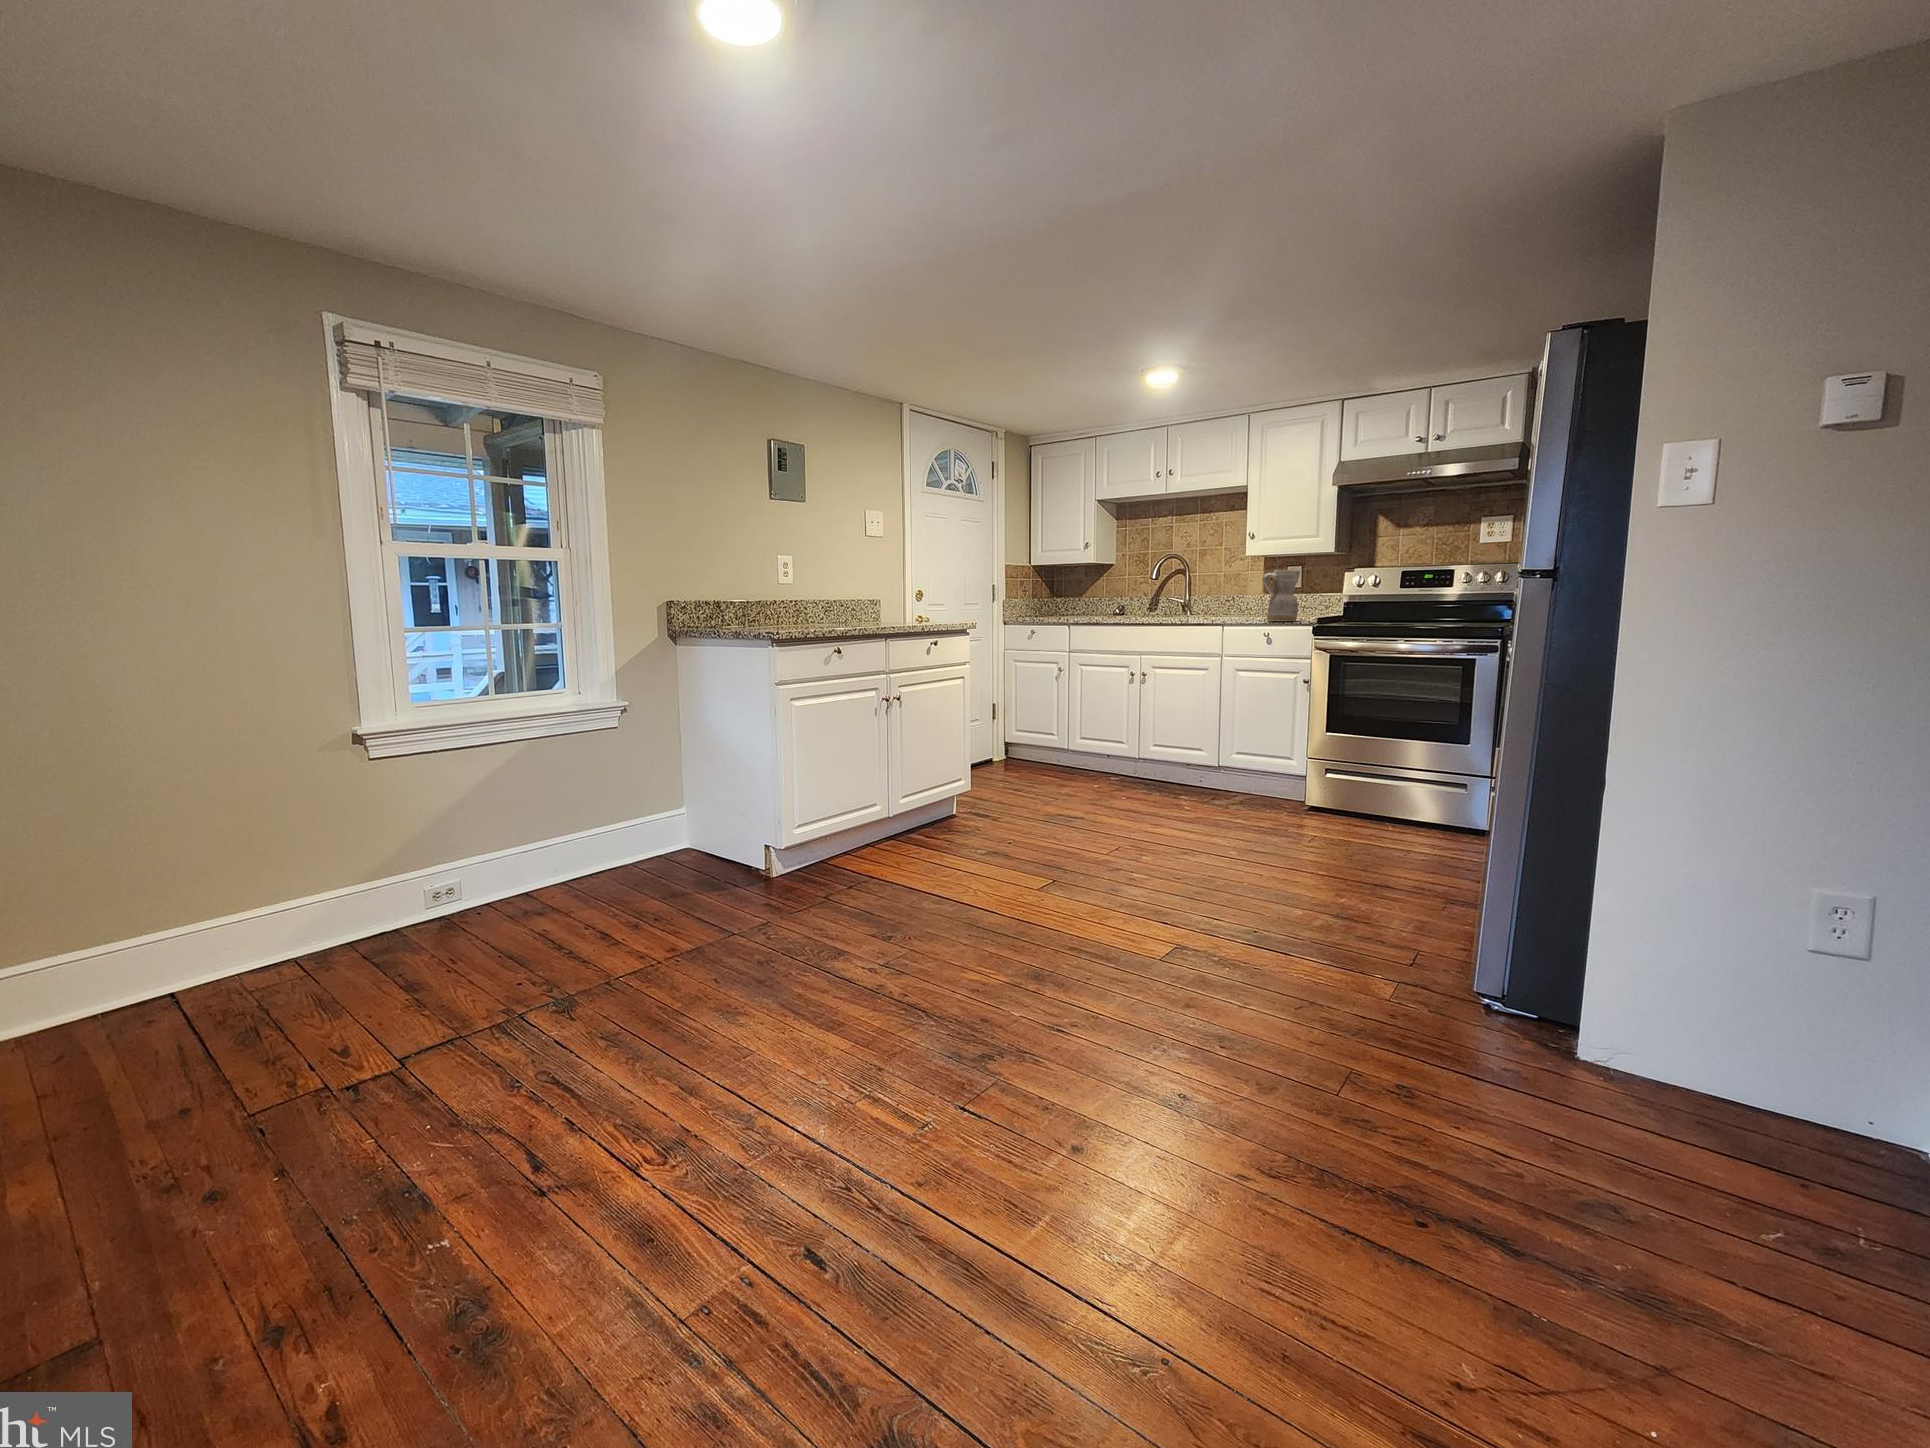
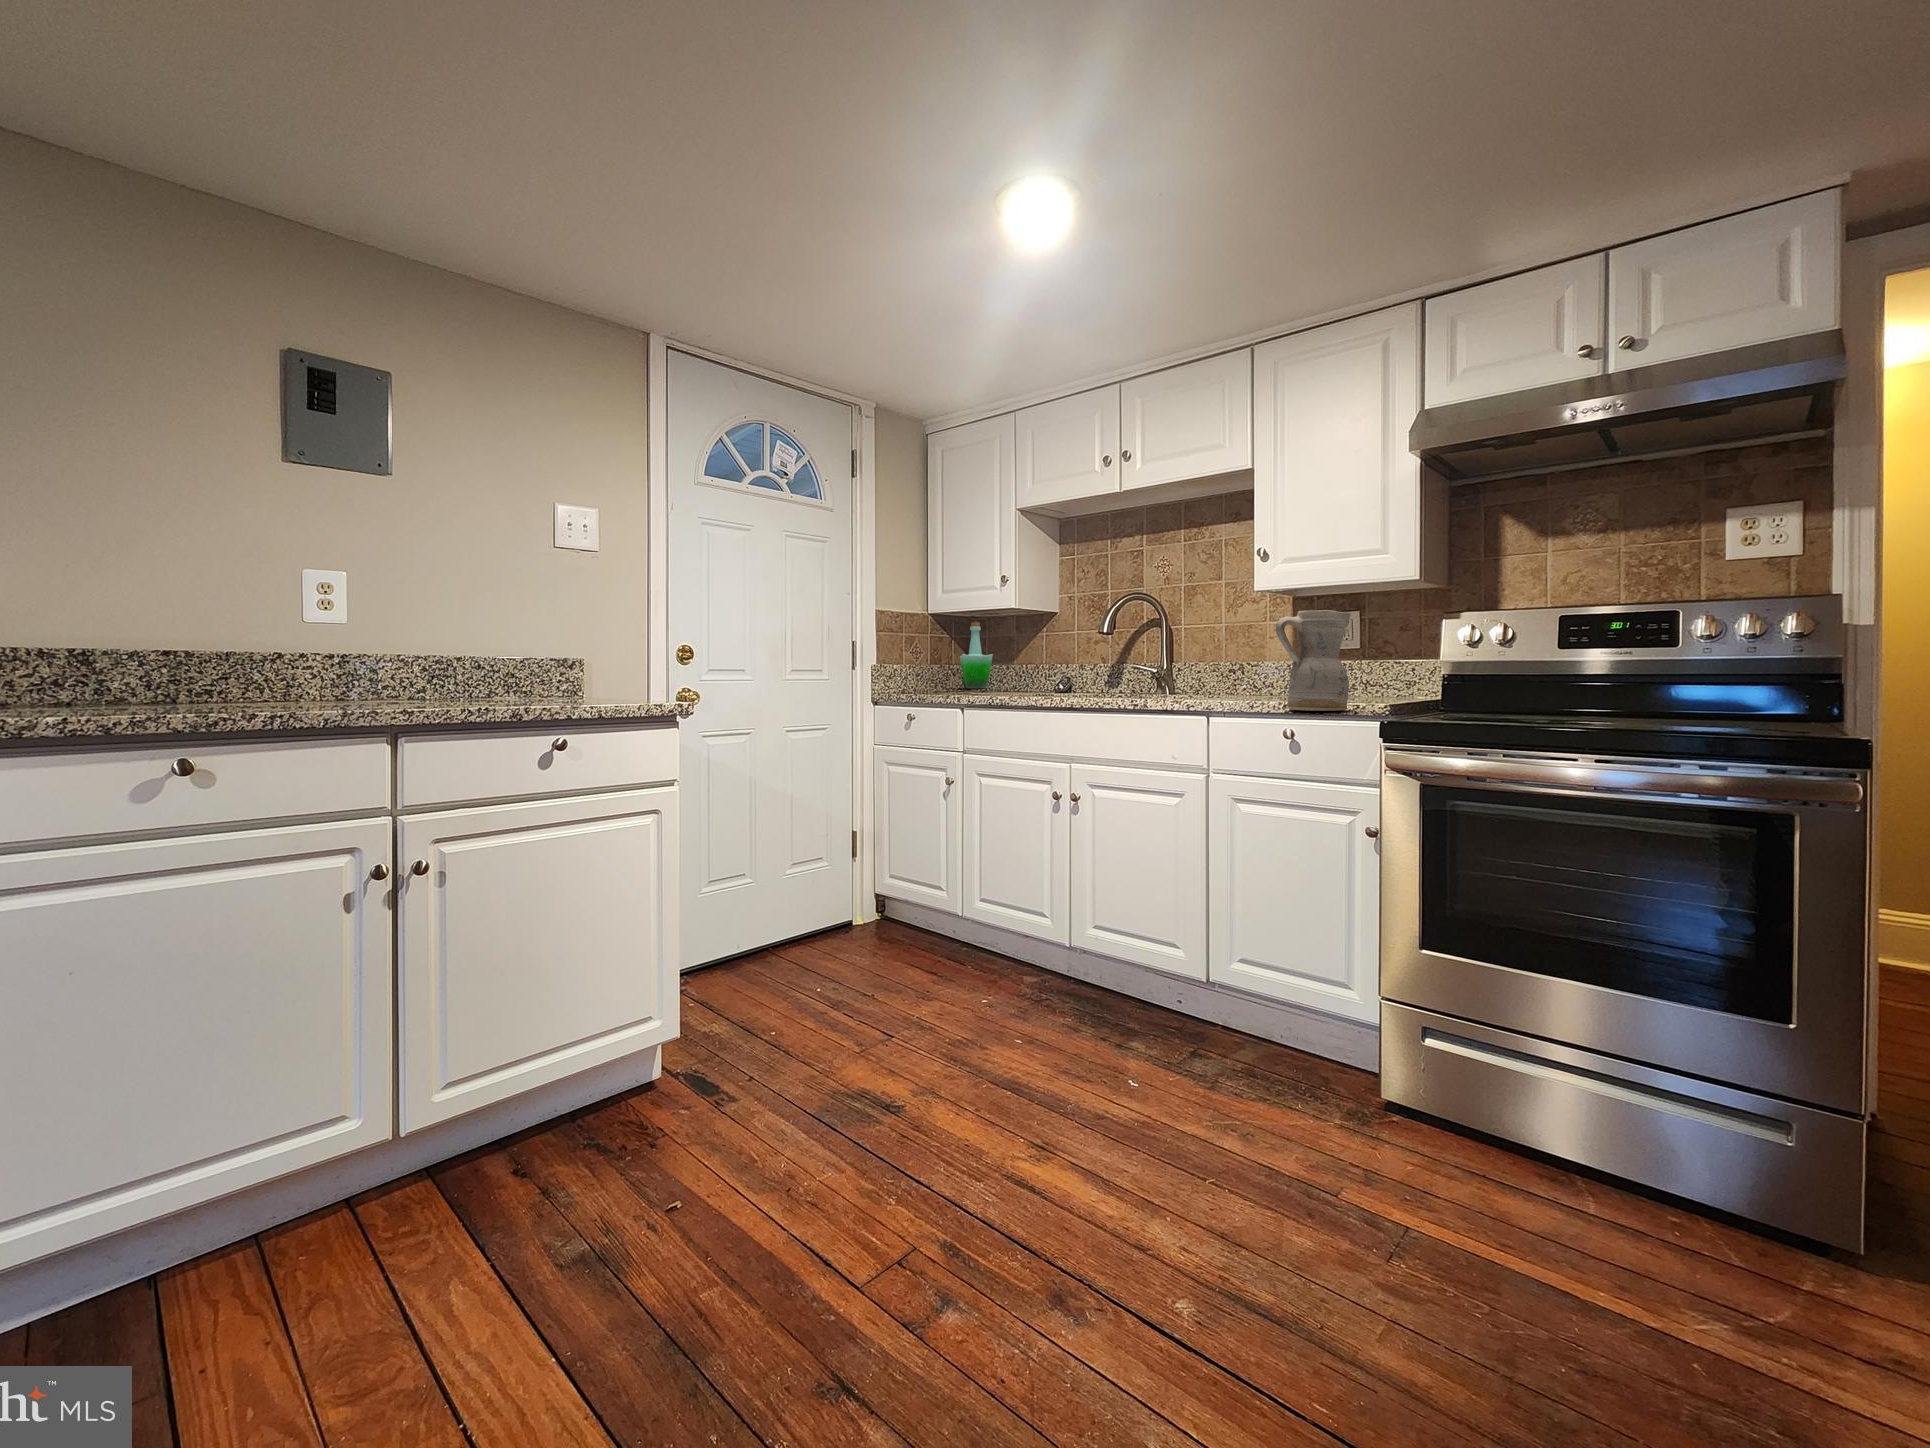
bottle: none [1044,570,1069,614] -> present [960,622,993,688]

